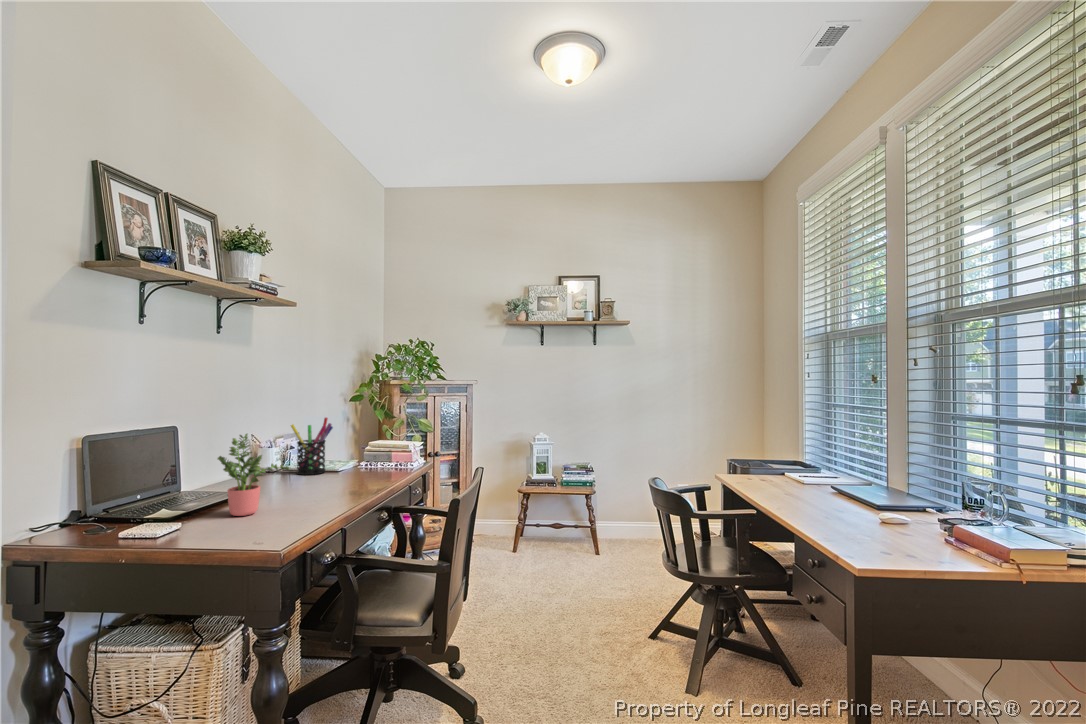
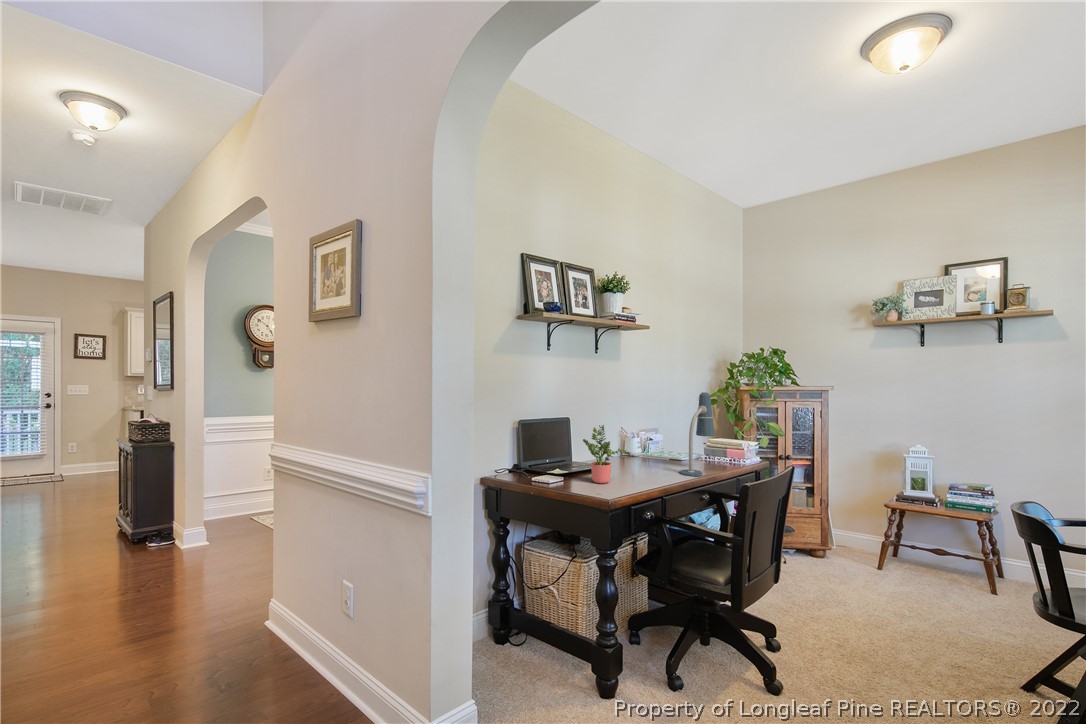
desk lamp: none [344,387,382,486] -> present [680,392,715,476]
pen holder: present [291,418,333,475] -> none [645,416,676,461]

